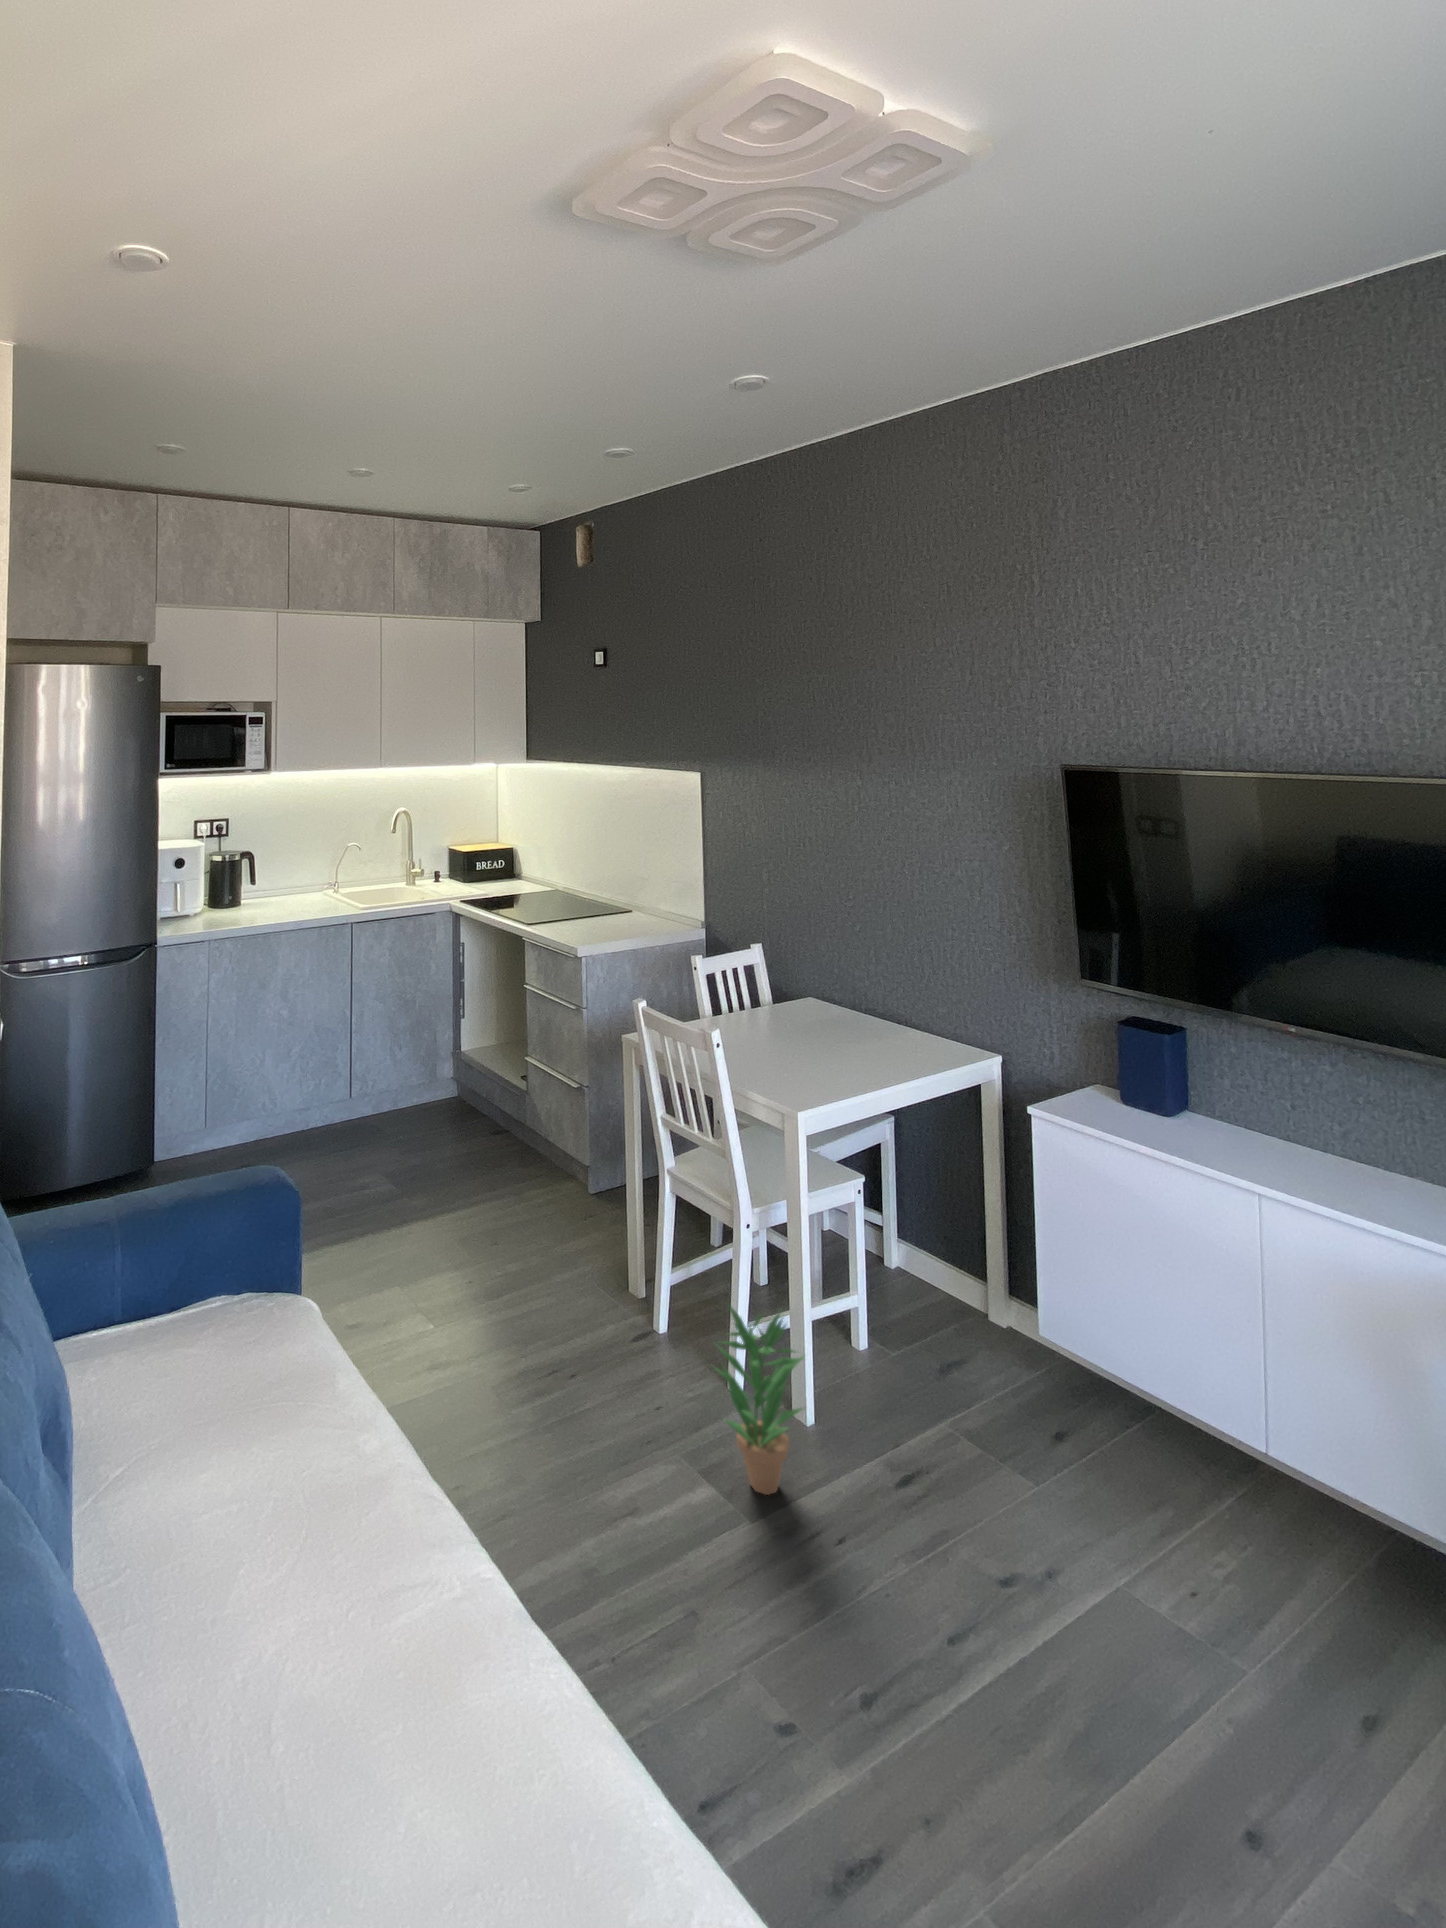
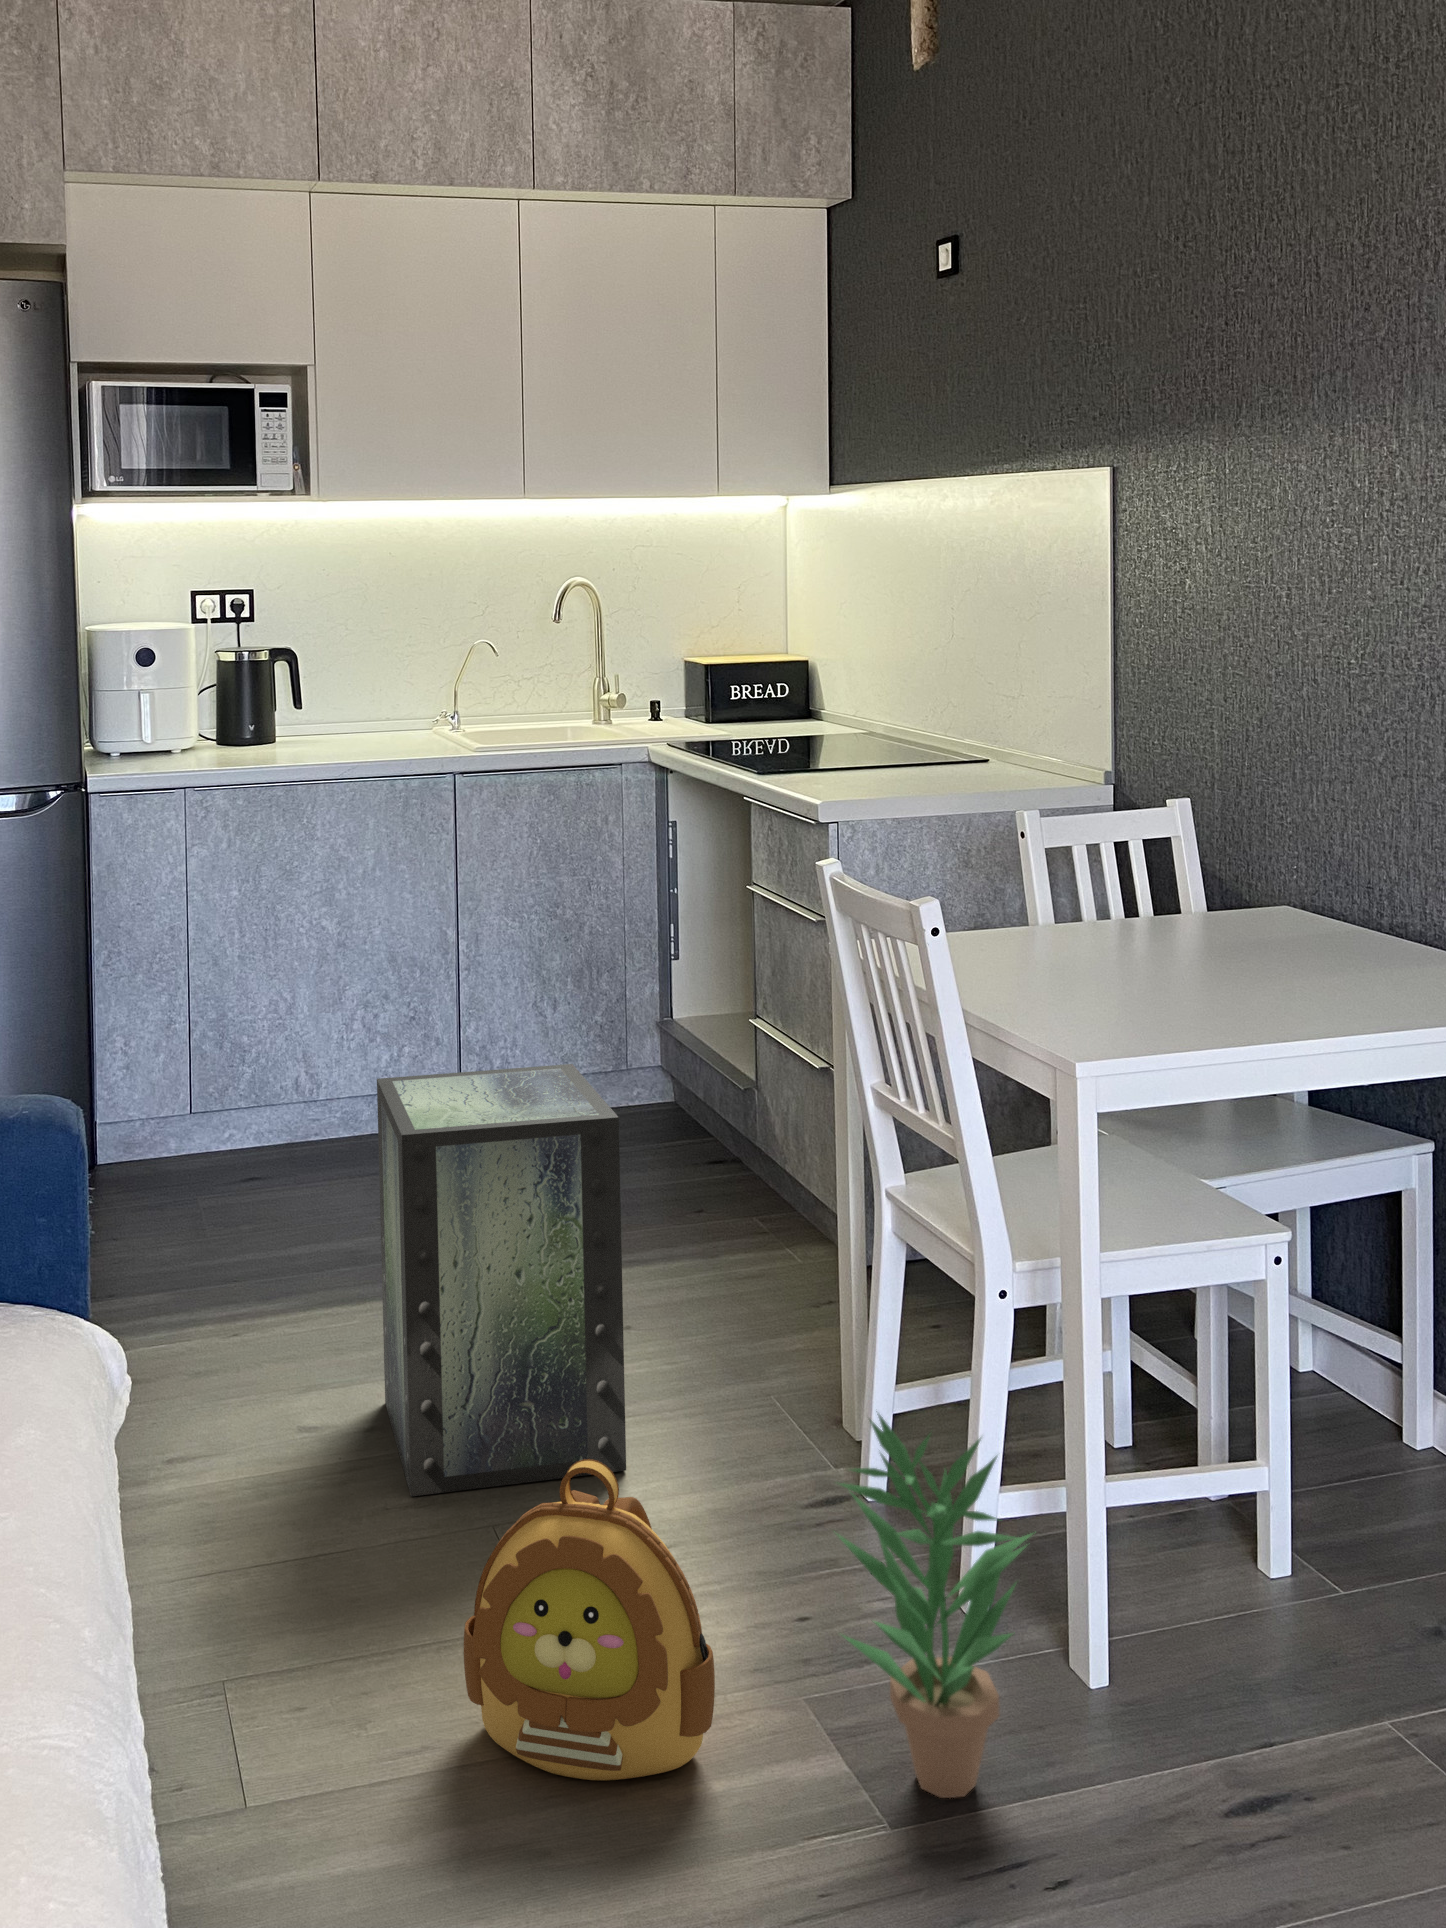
storage box: none [392,1107,539,1361] -> present [377,1064,626,1496]
backpack: none [527,1341,656,1514] -> present [464,1459,715,1780]

